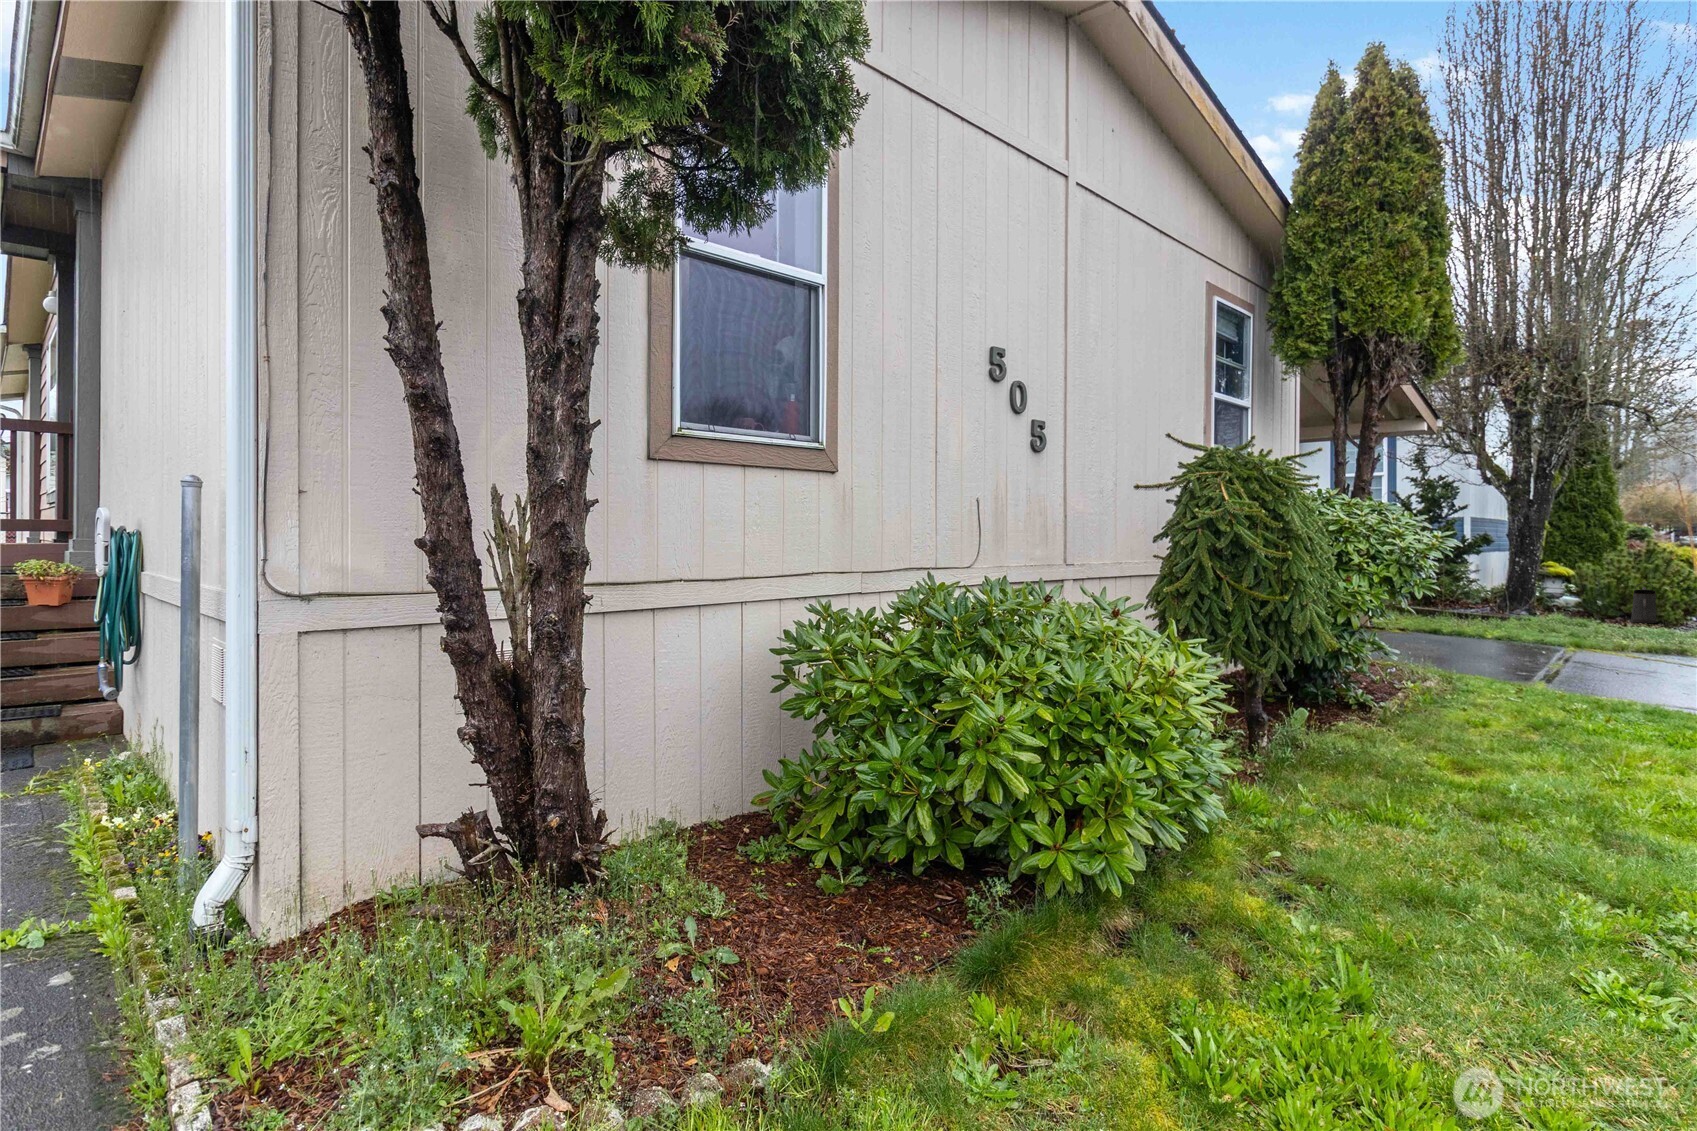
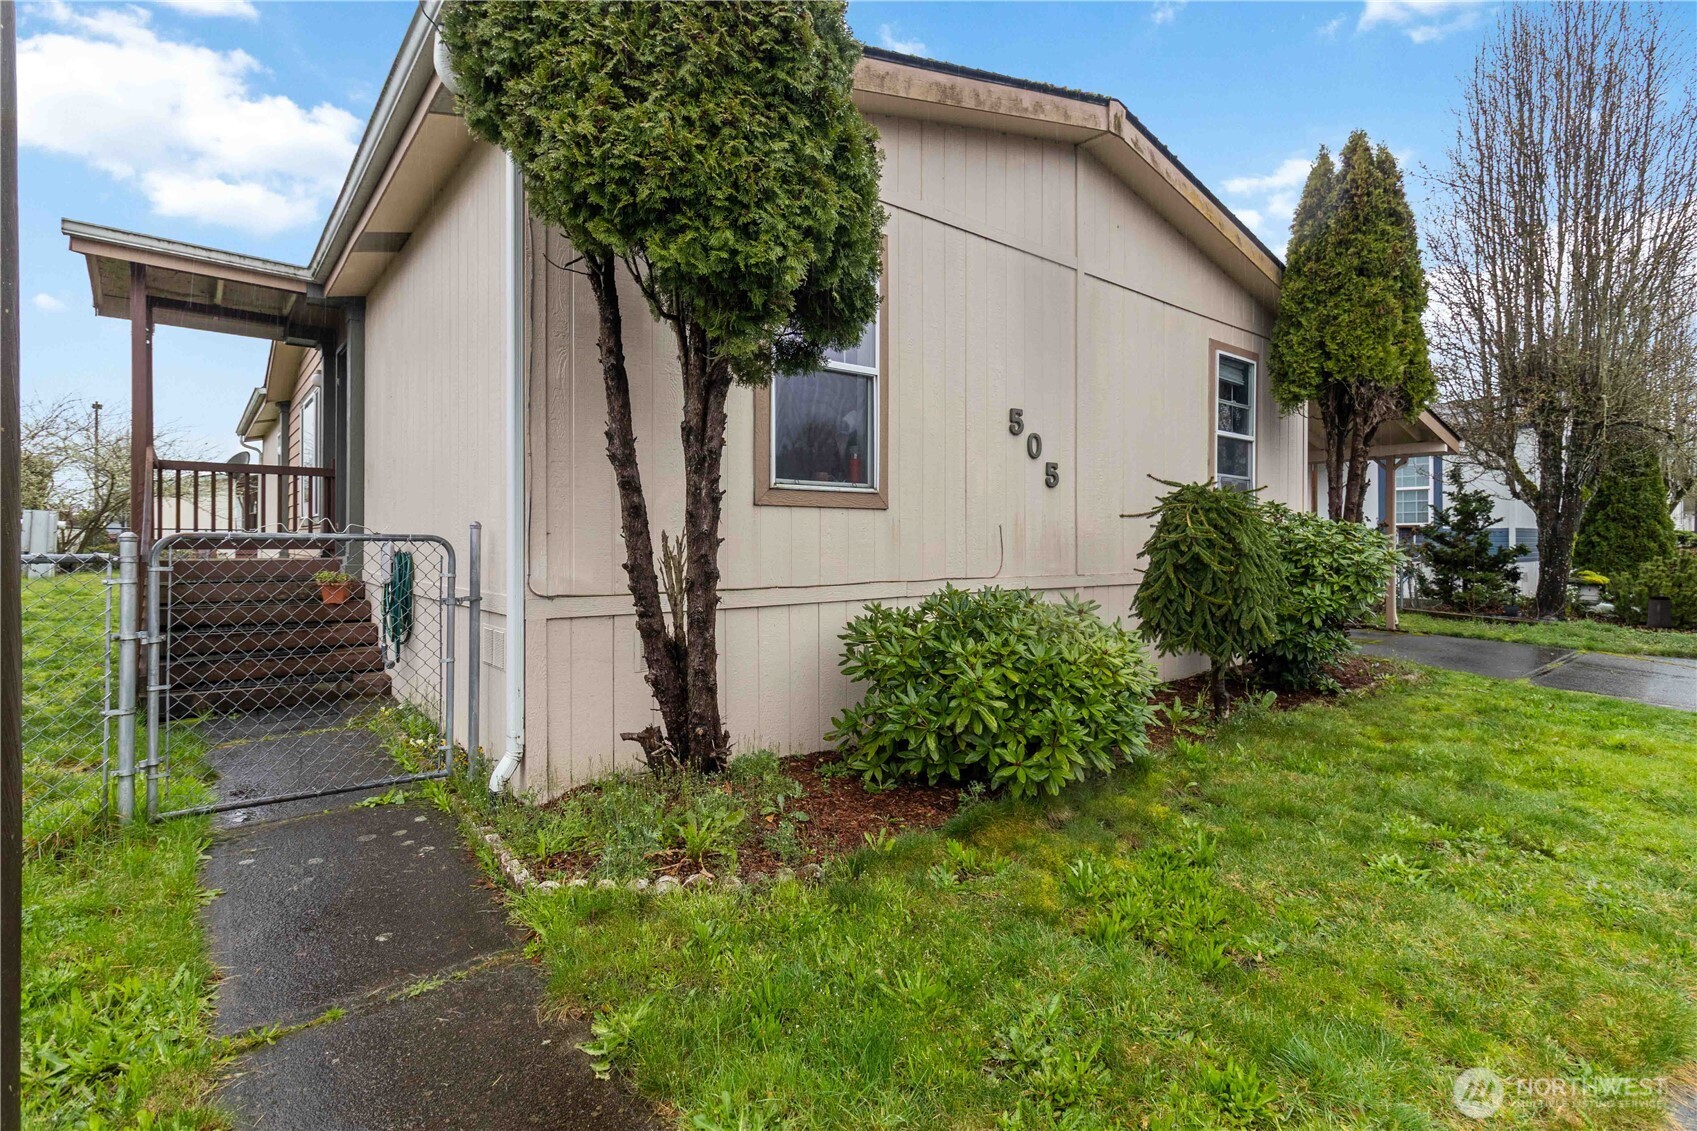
potted plant: none [1473,551,1505,611] -> present [1498,562,1524,616]

